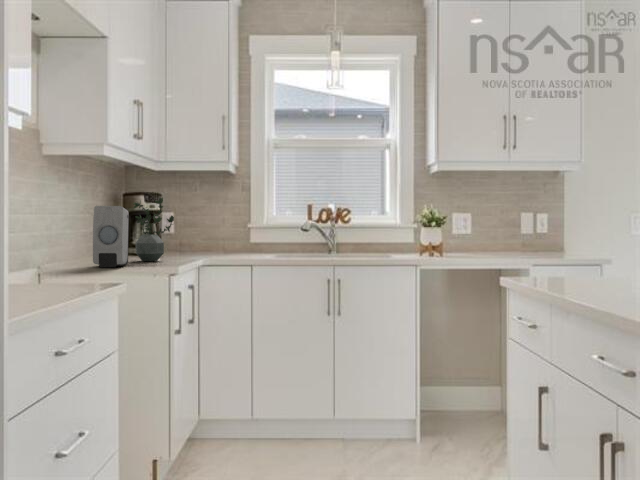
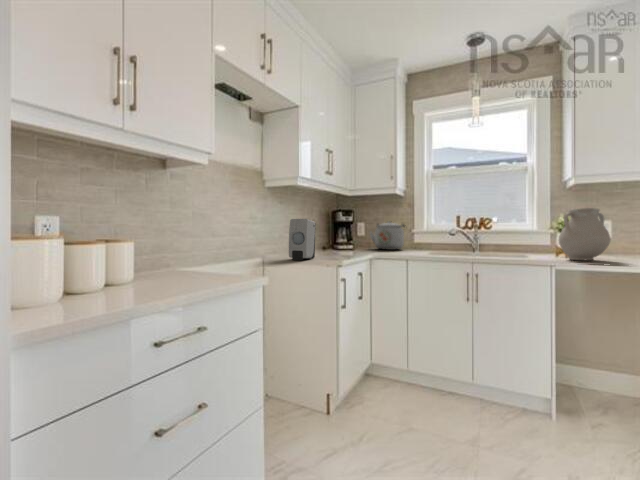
potted plant: present [134,198,174,261] -> none [324,212,350,256]
vase: none [423,200,470,258] -> present [558,208,611,260]
kettle: none [185,210,239,252] -> present [370,221,405,250]

